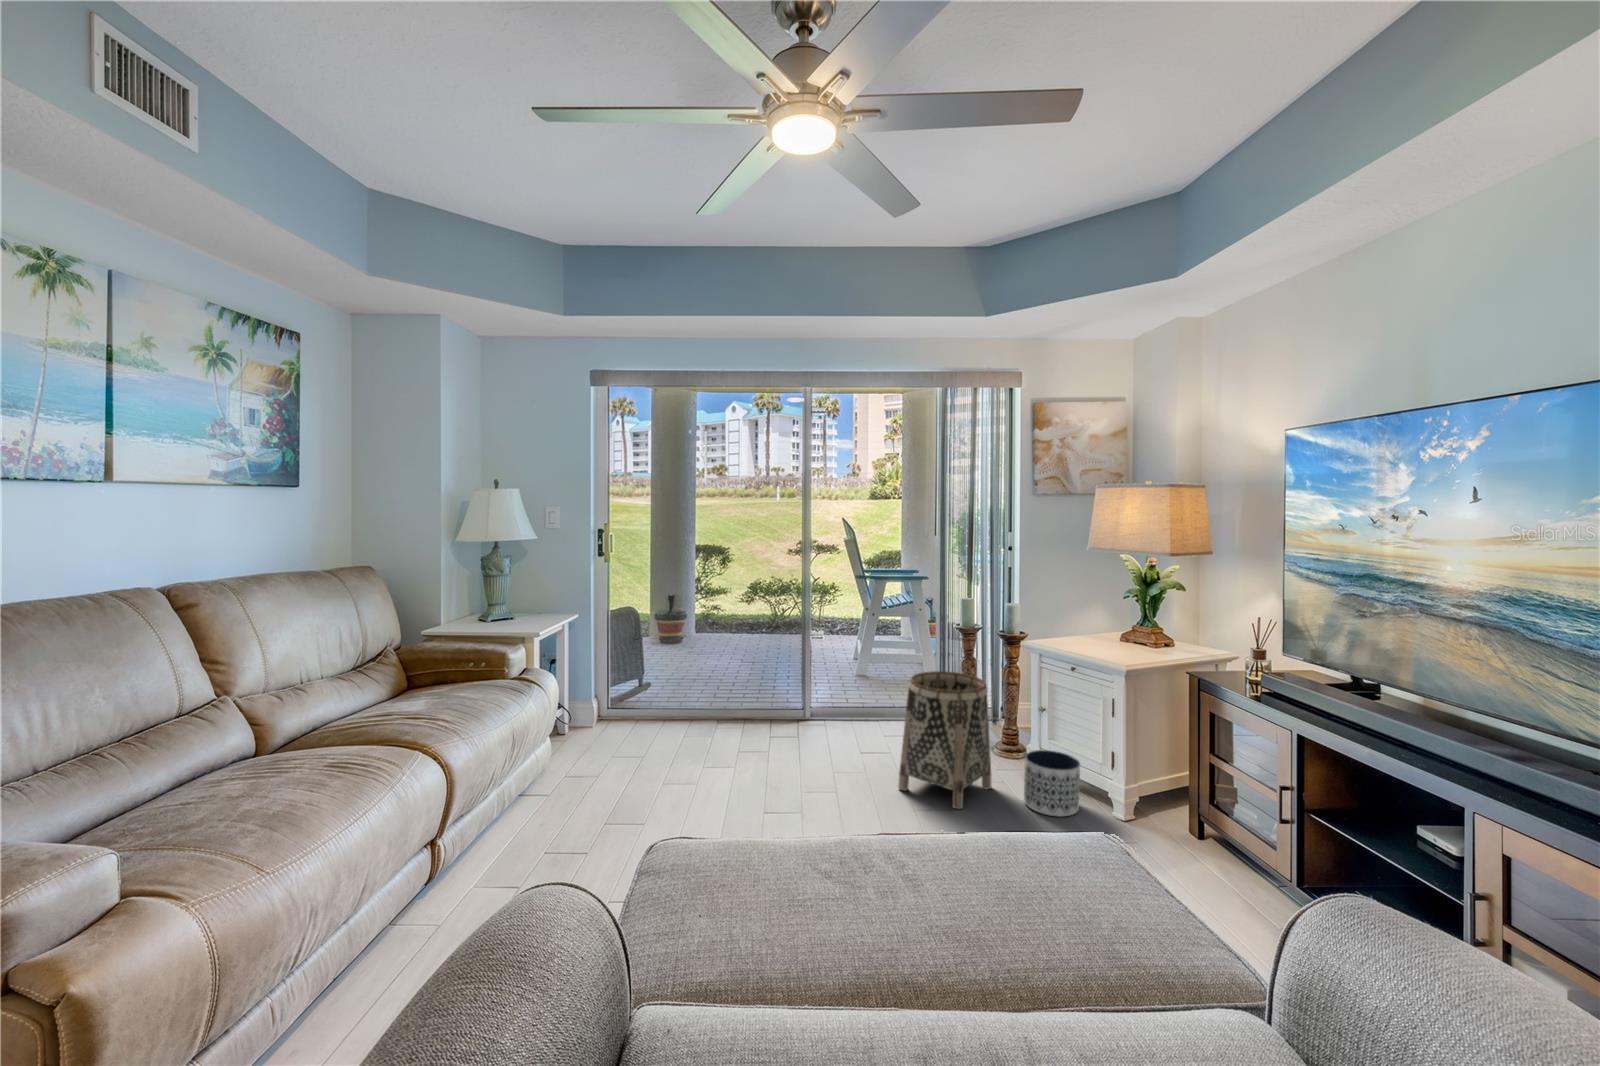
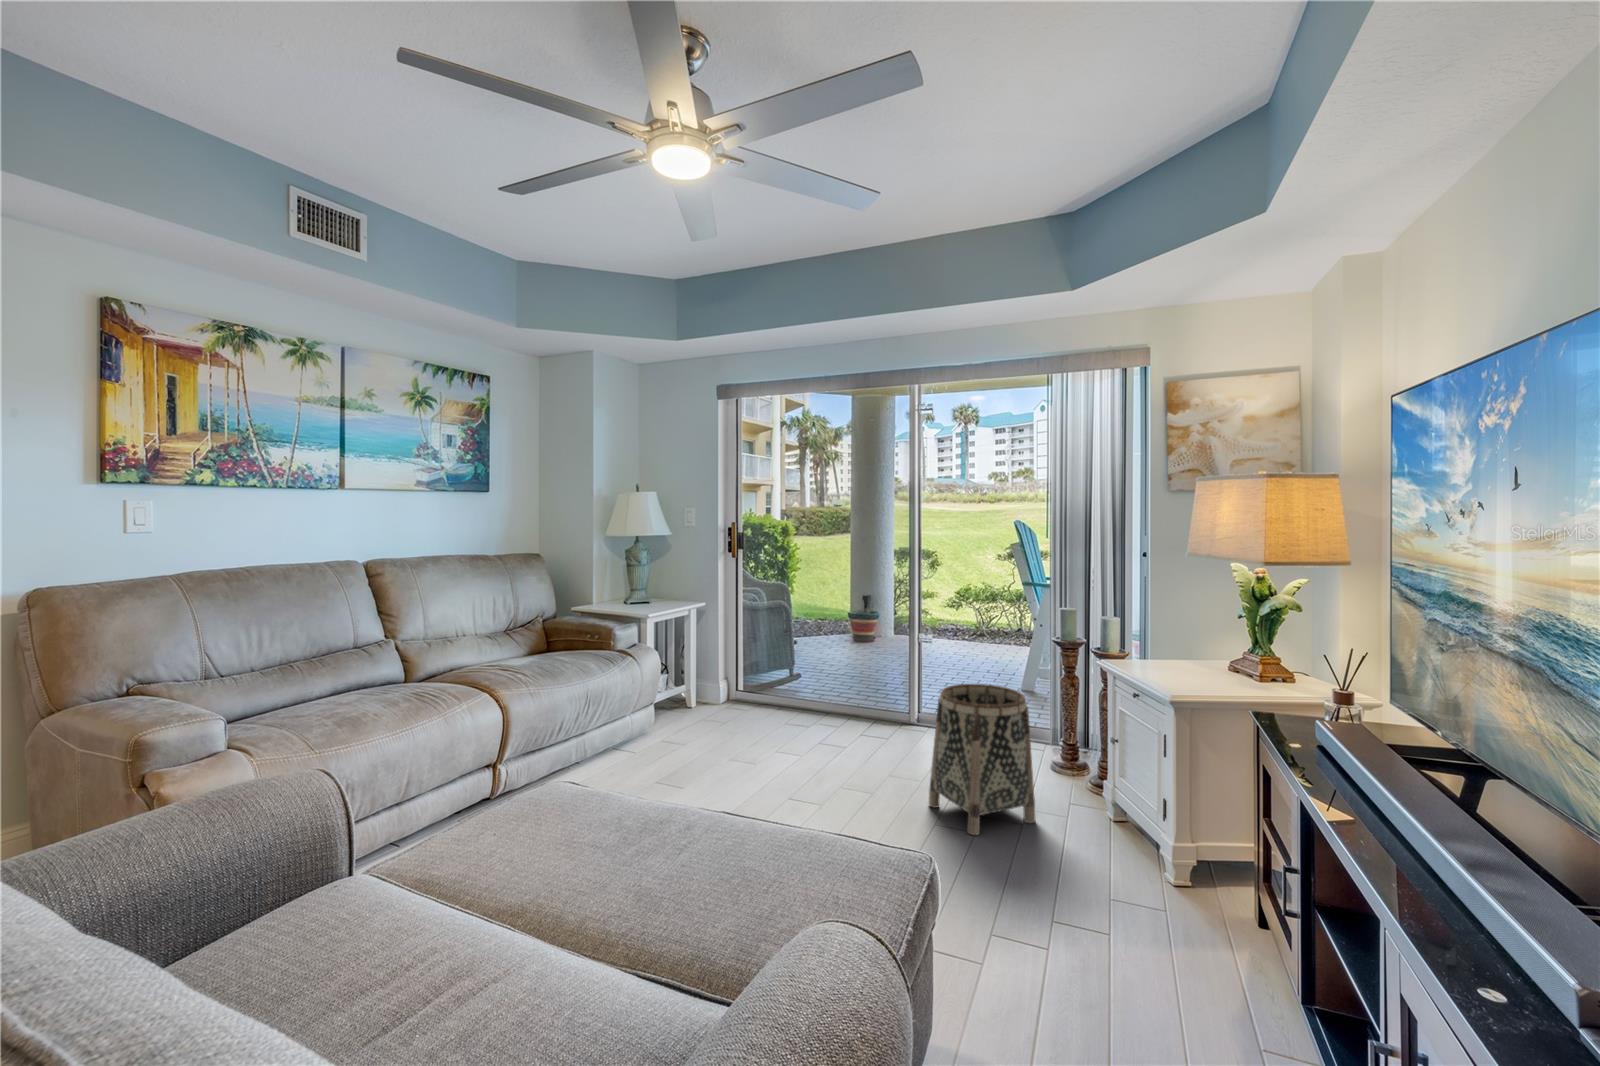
planter: present [1024,750,1080,817] -> none [1054,787,1121,867]

